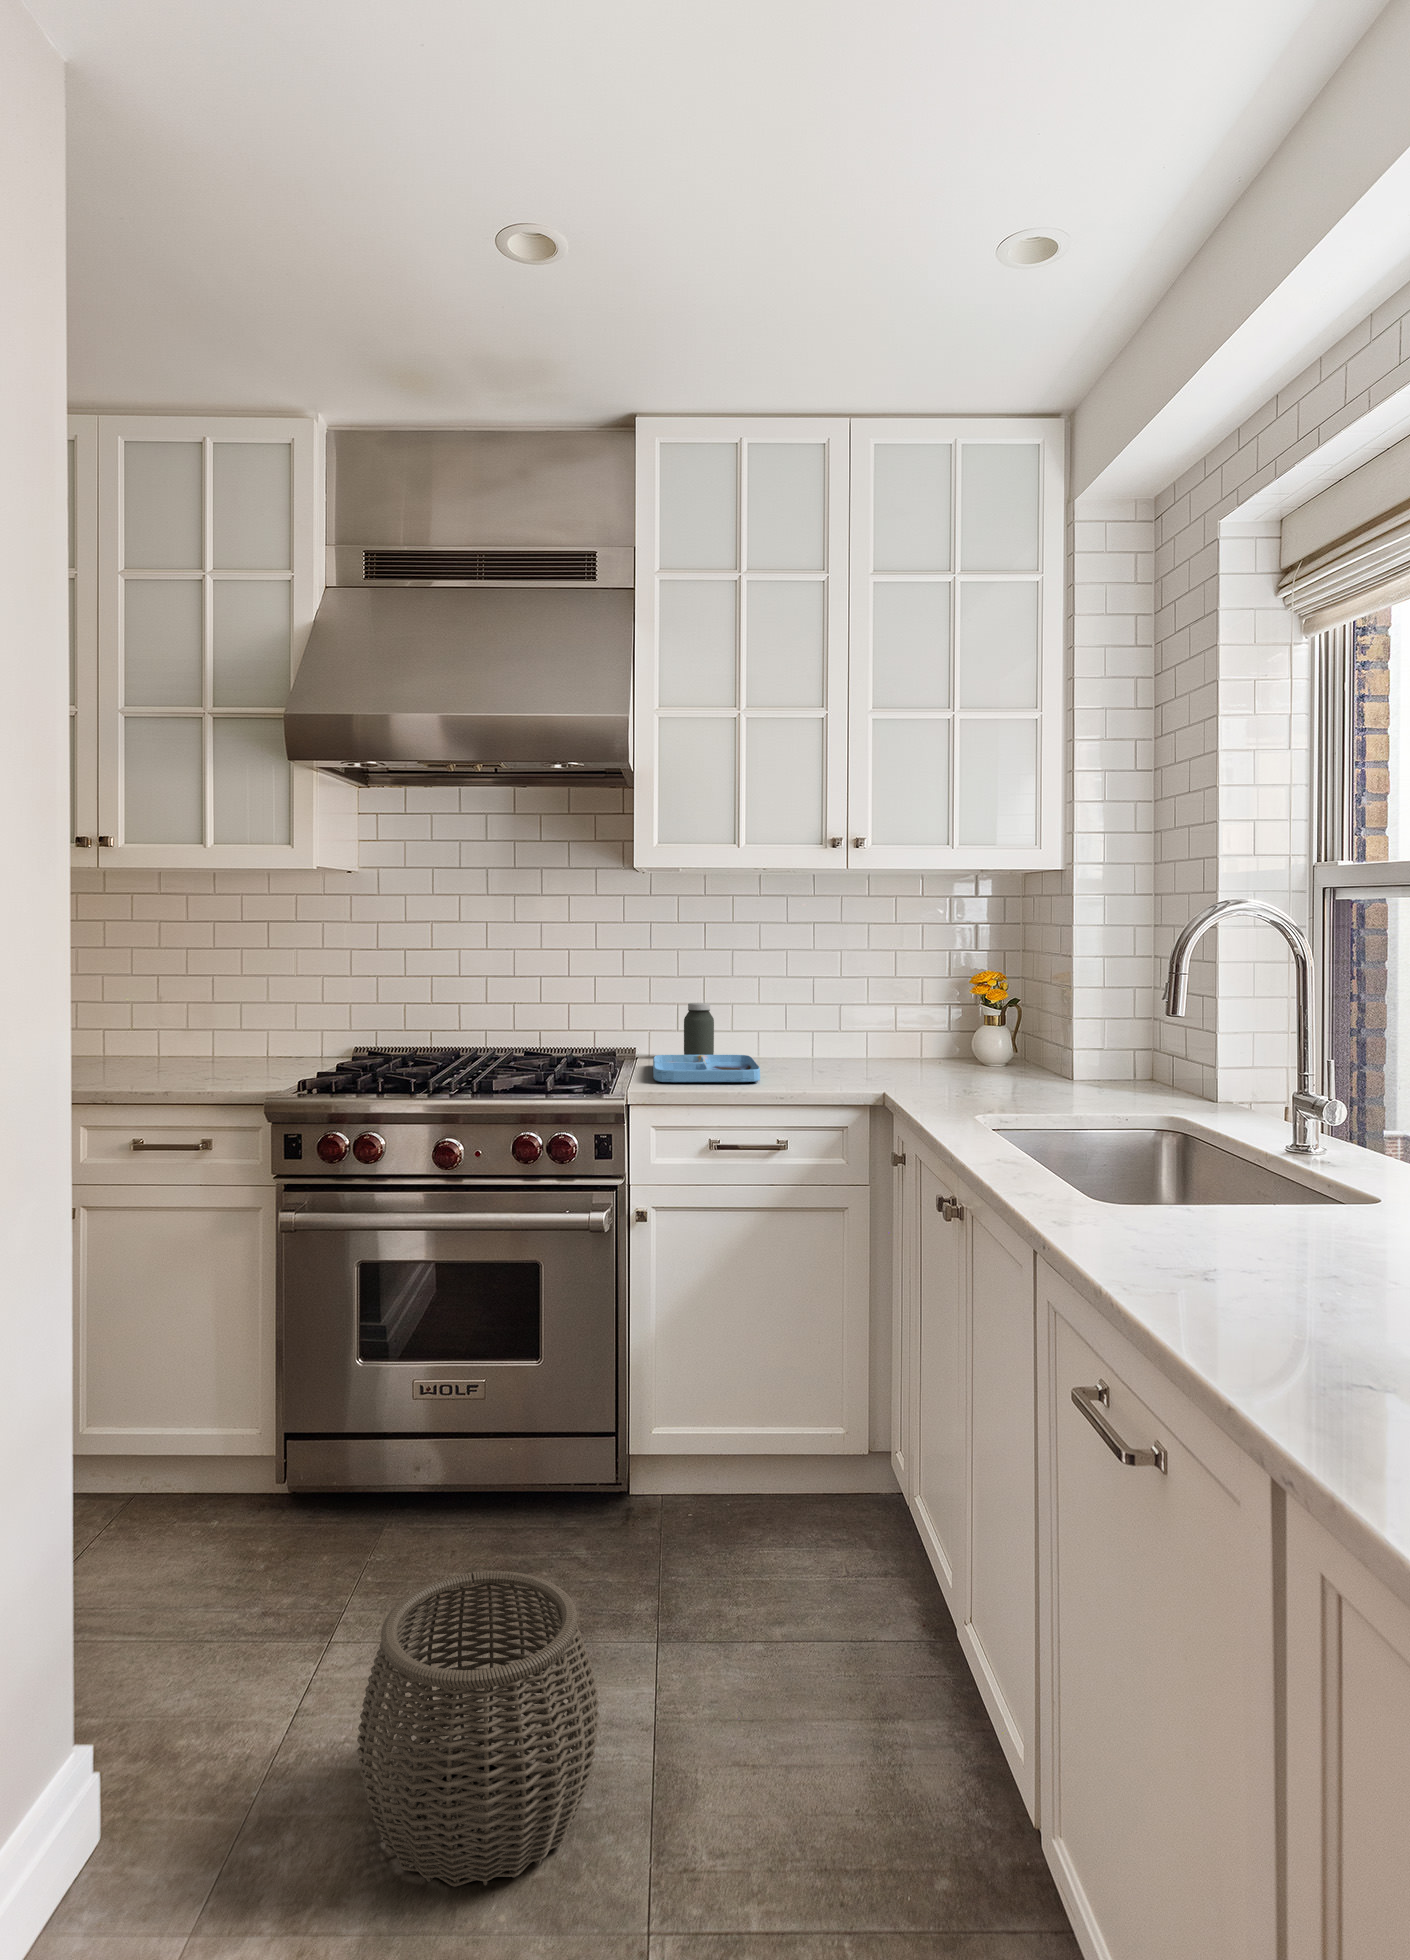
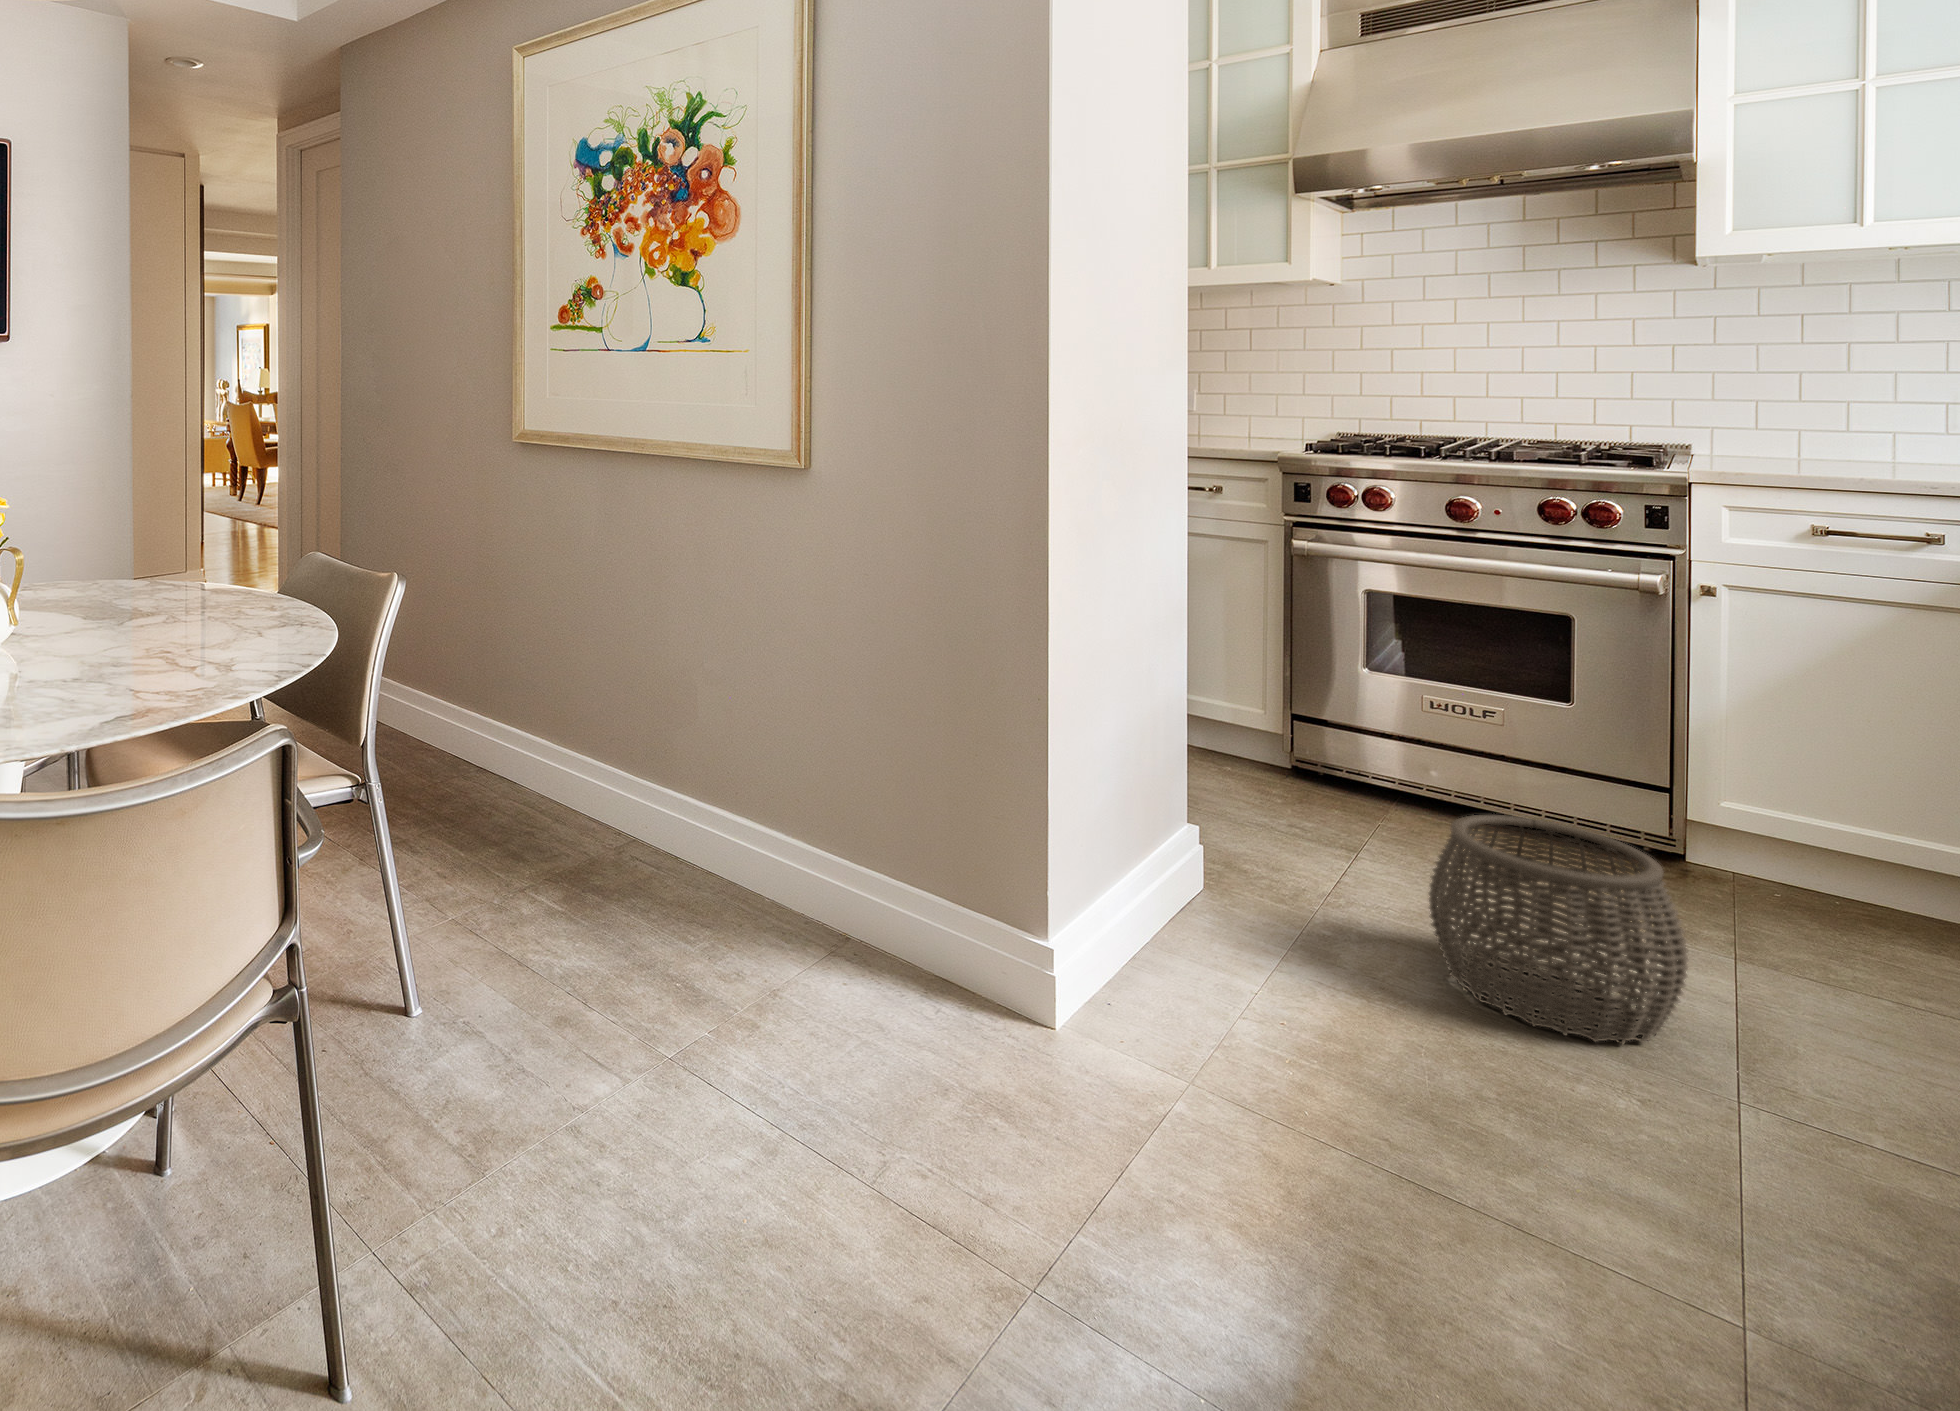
jar: present [684,1003,714,1055] -> none [1762,395,1811,453]
tray: present [653,1055,760,1082] -> none [1718,444,1897,468]

